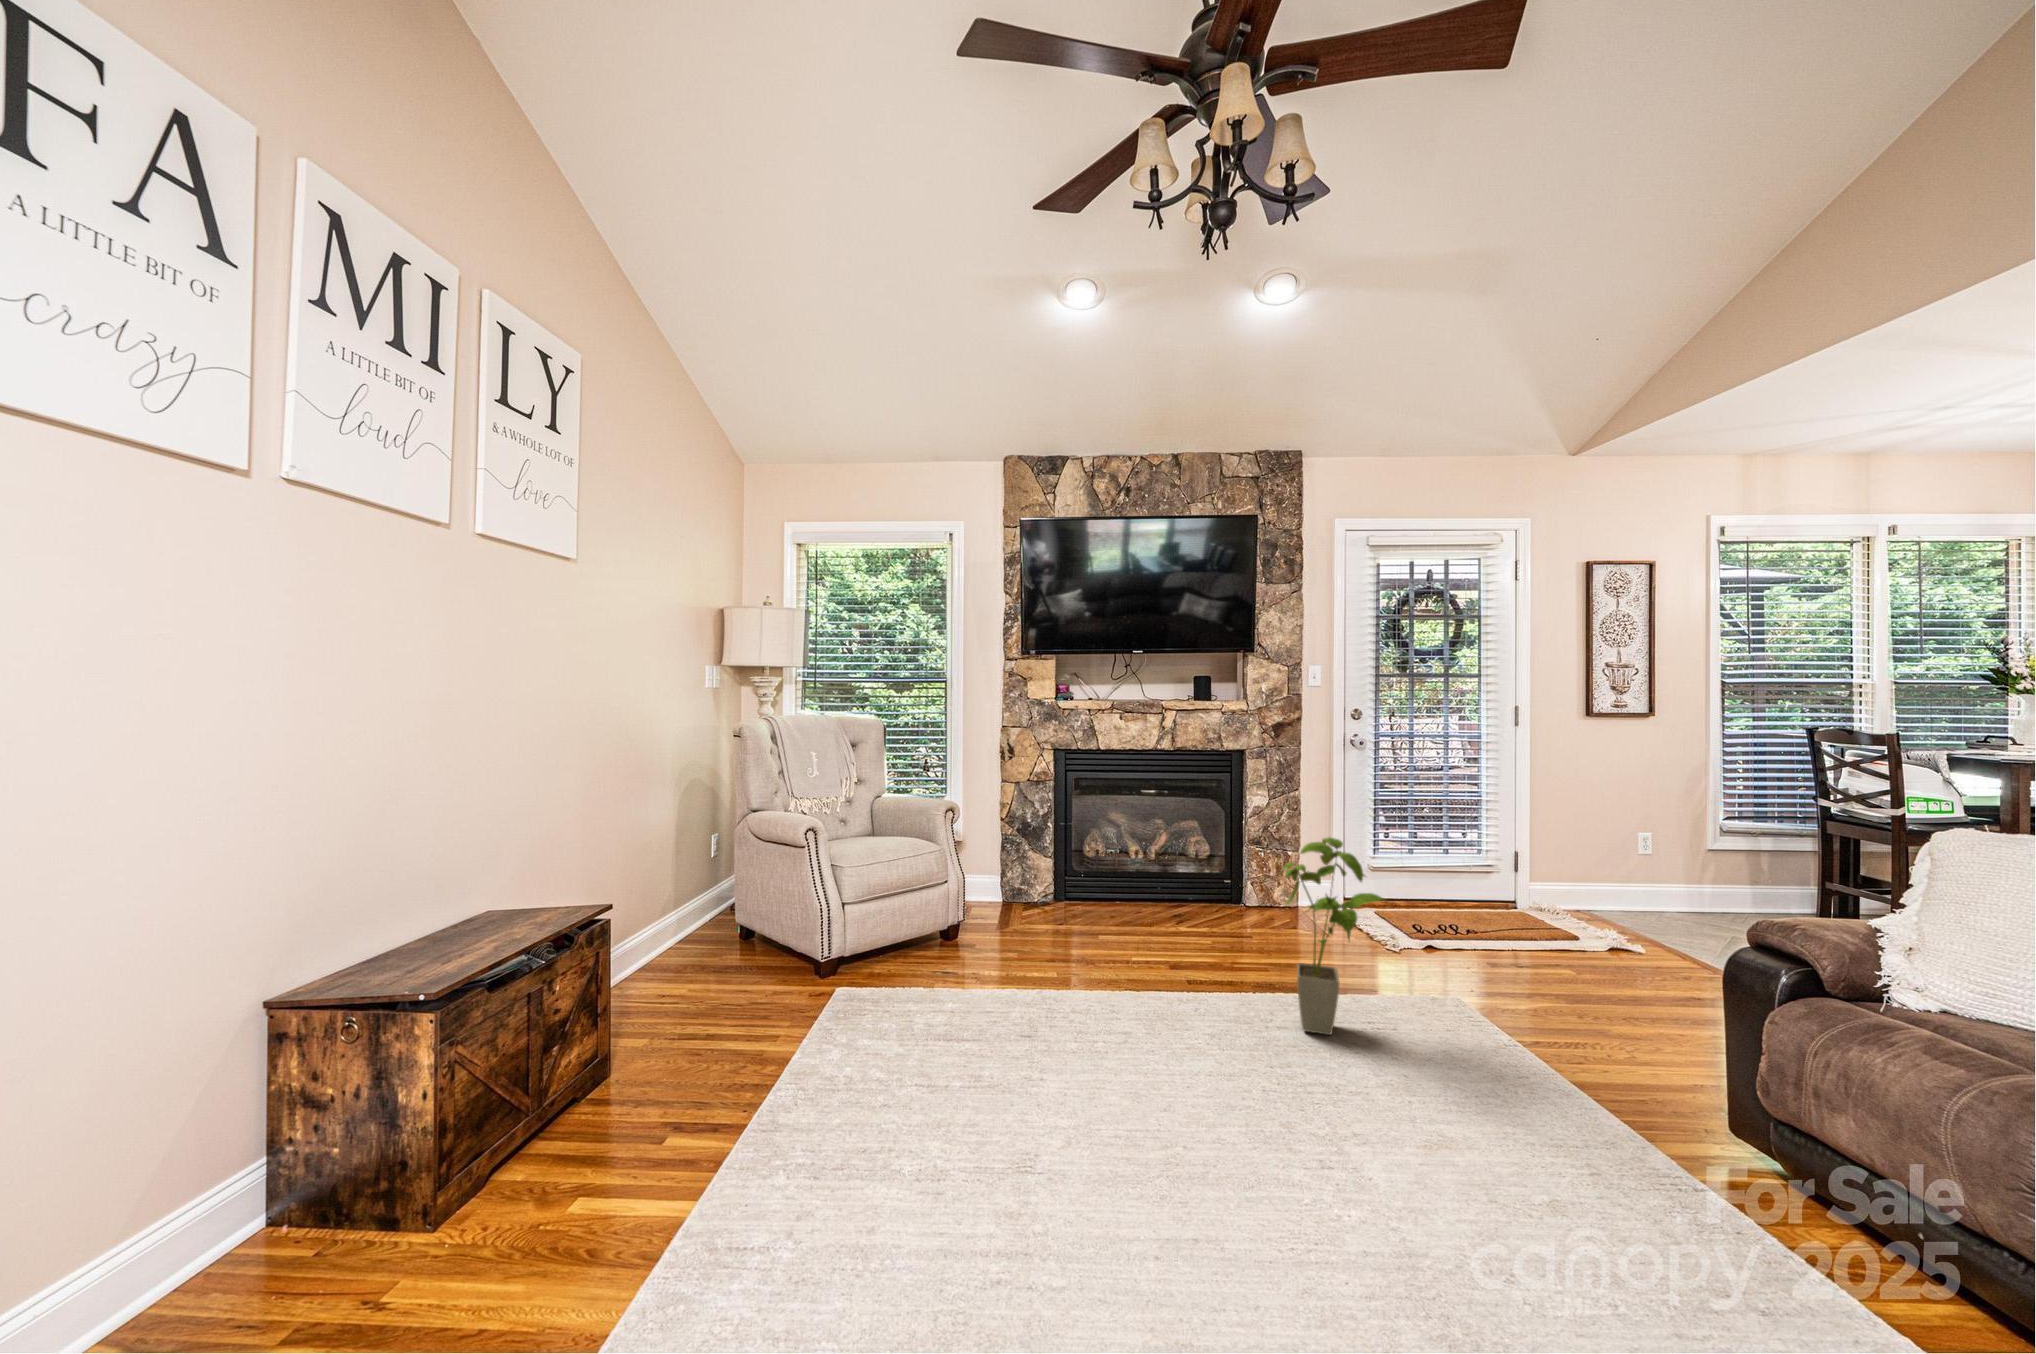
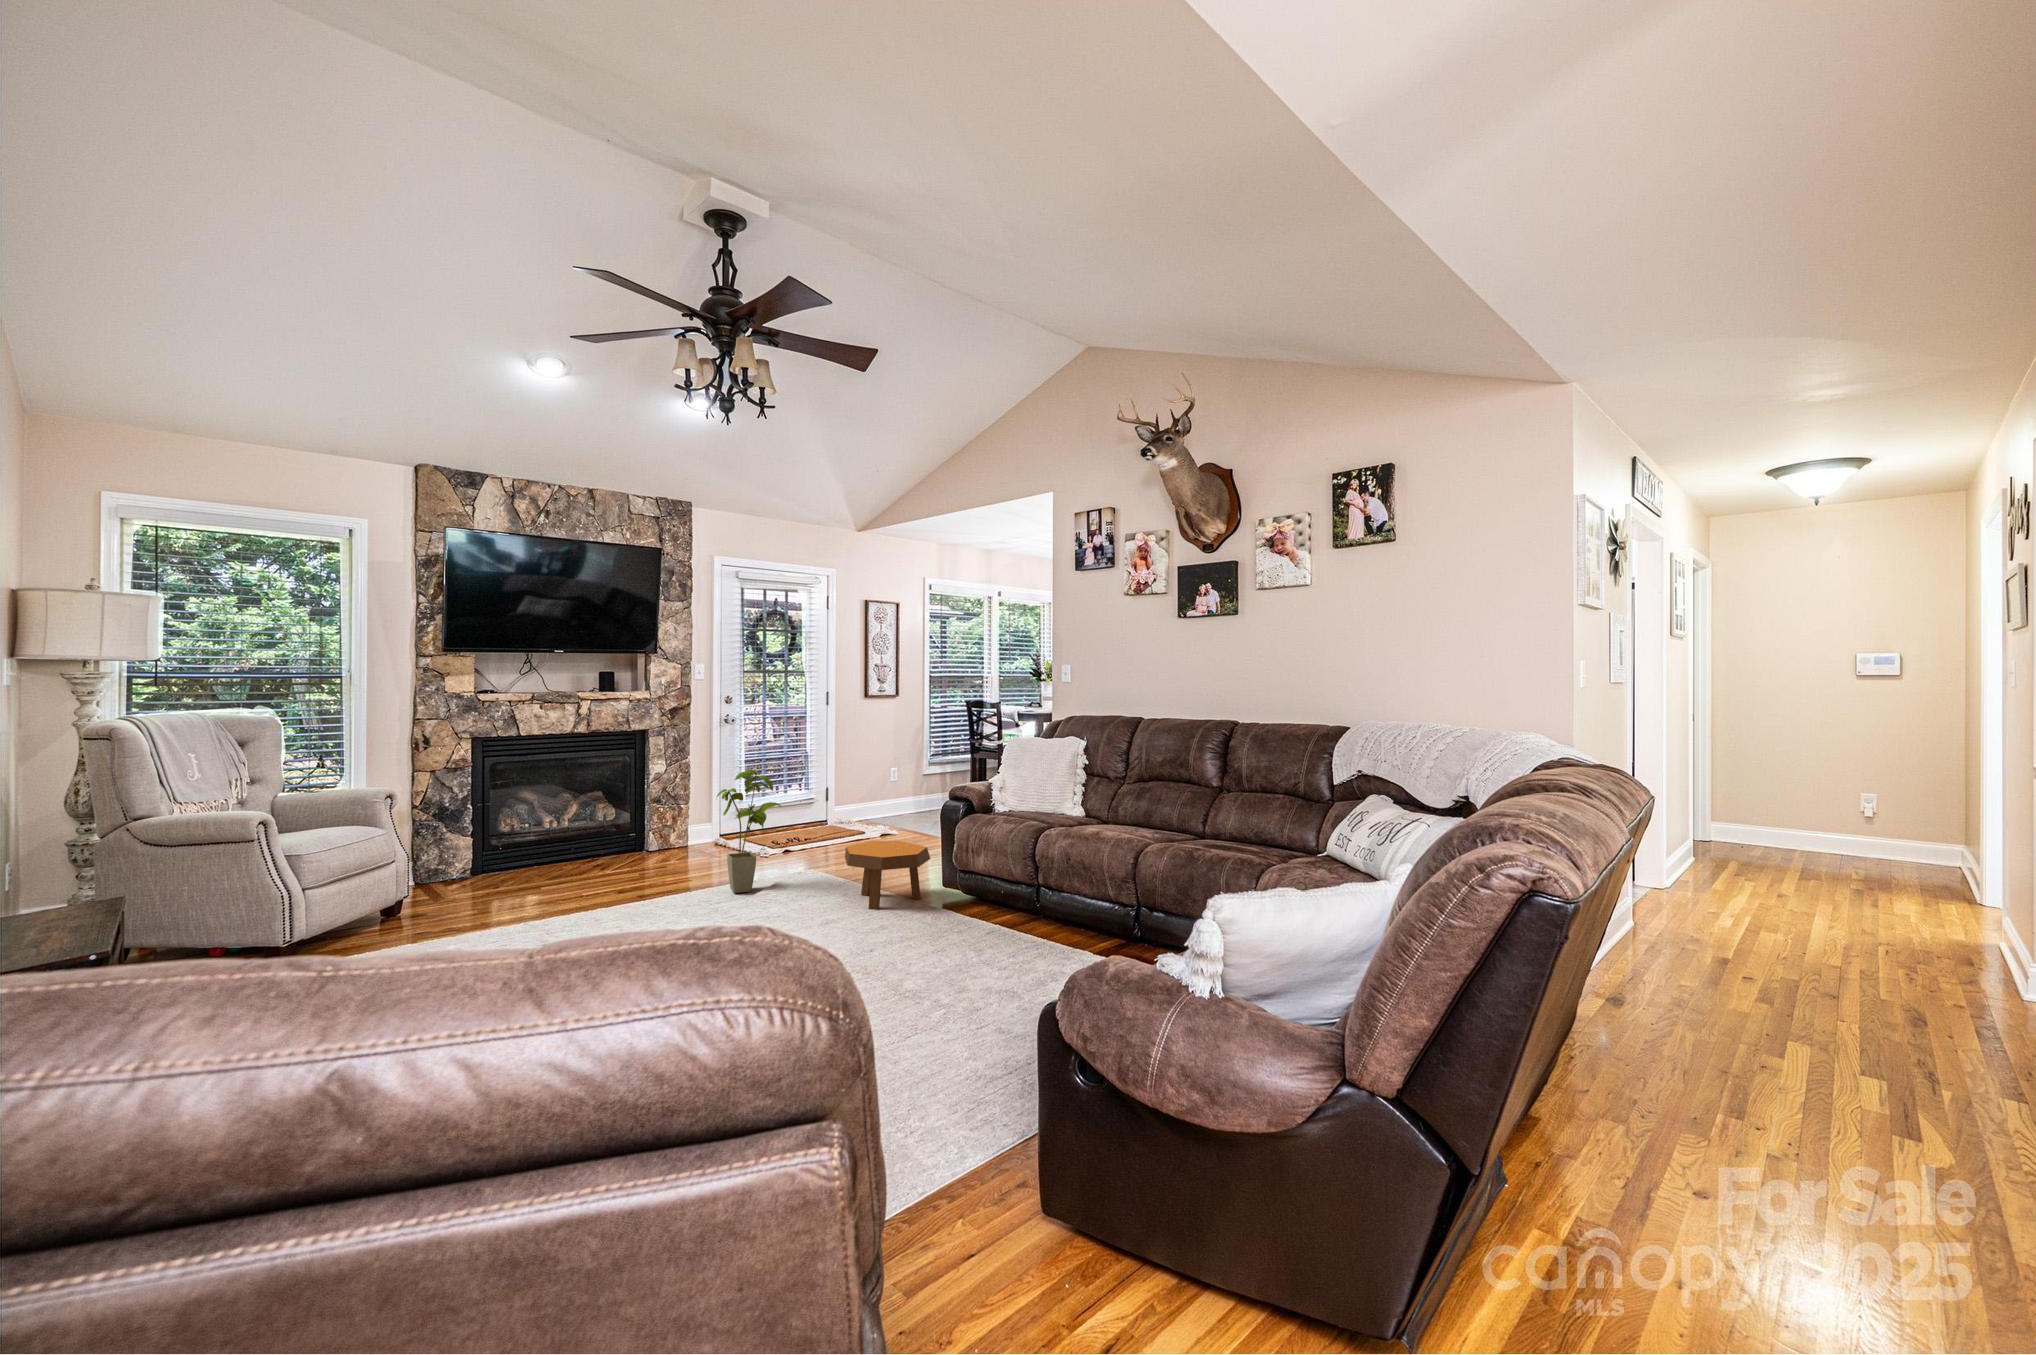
footstool: none [1492,1018,1717,1200] -> present [845,841,930,910]

